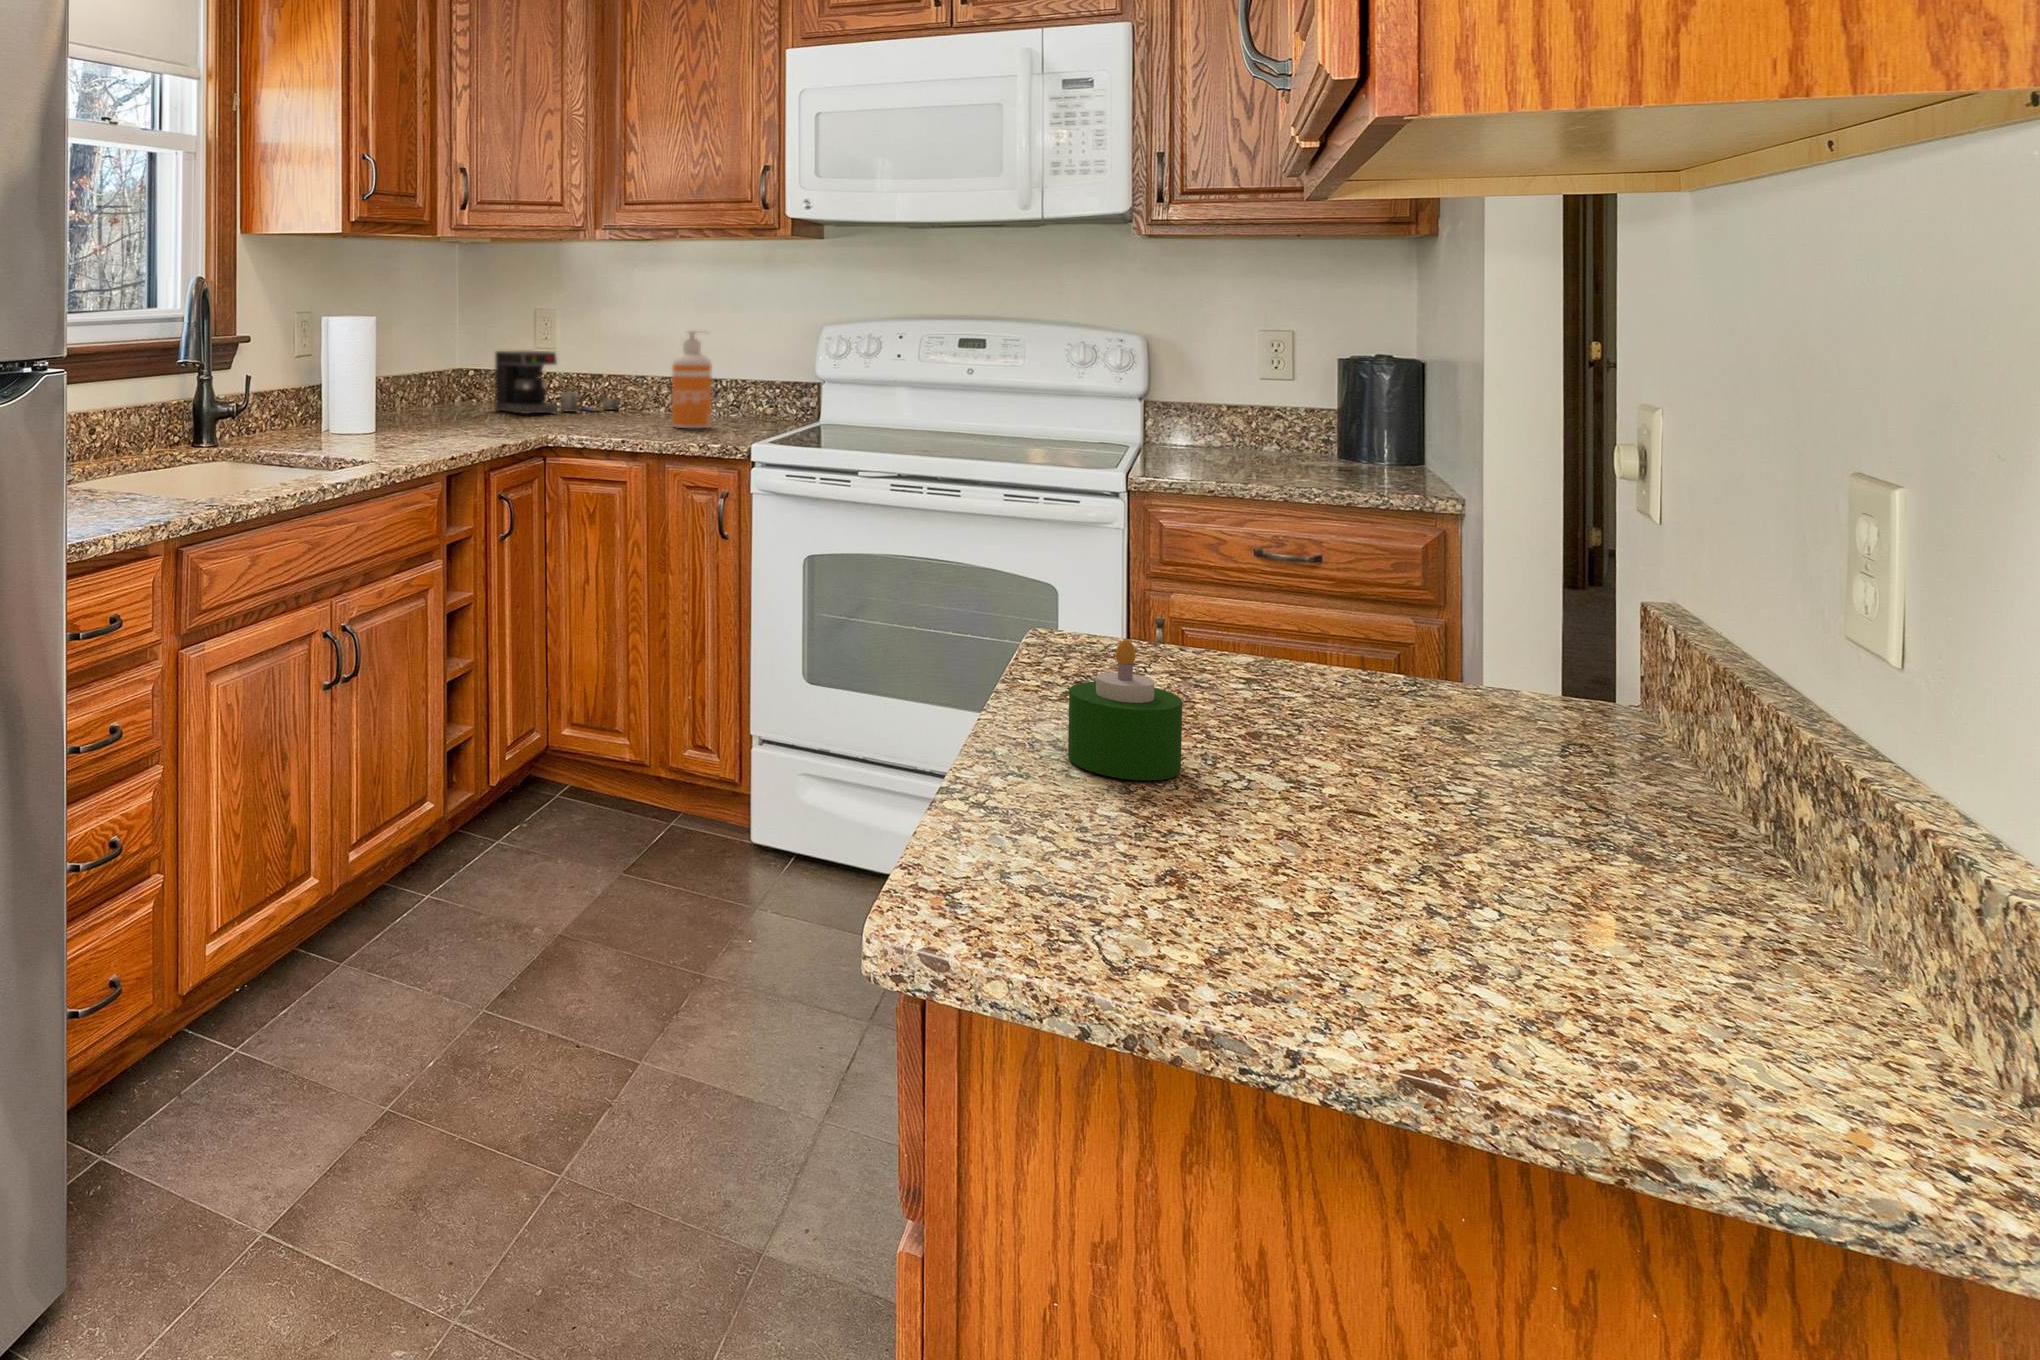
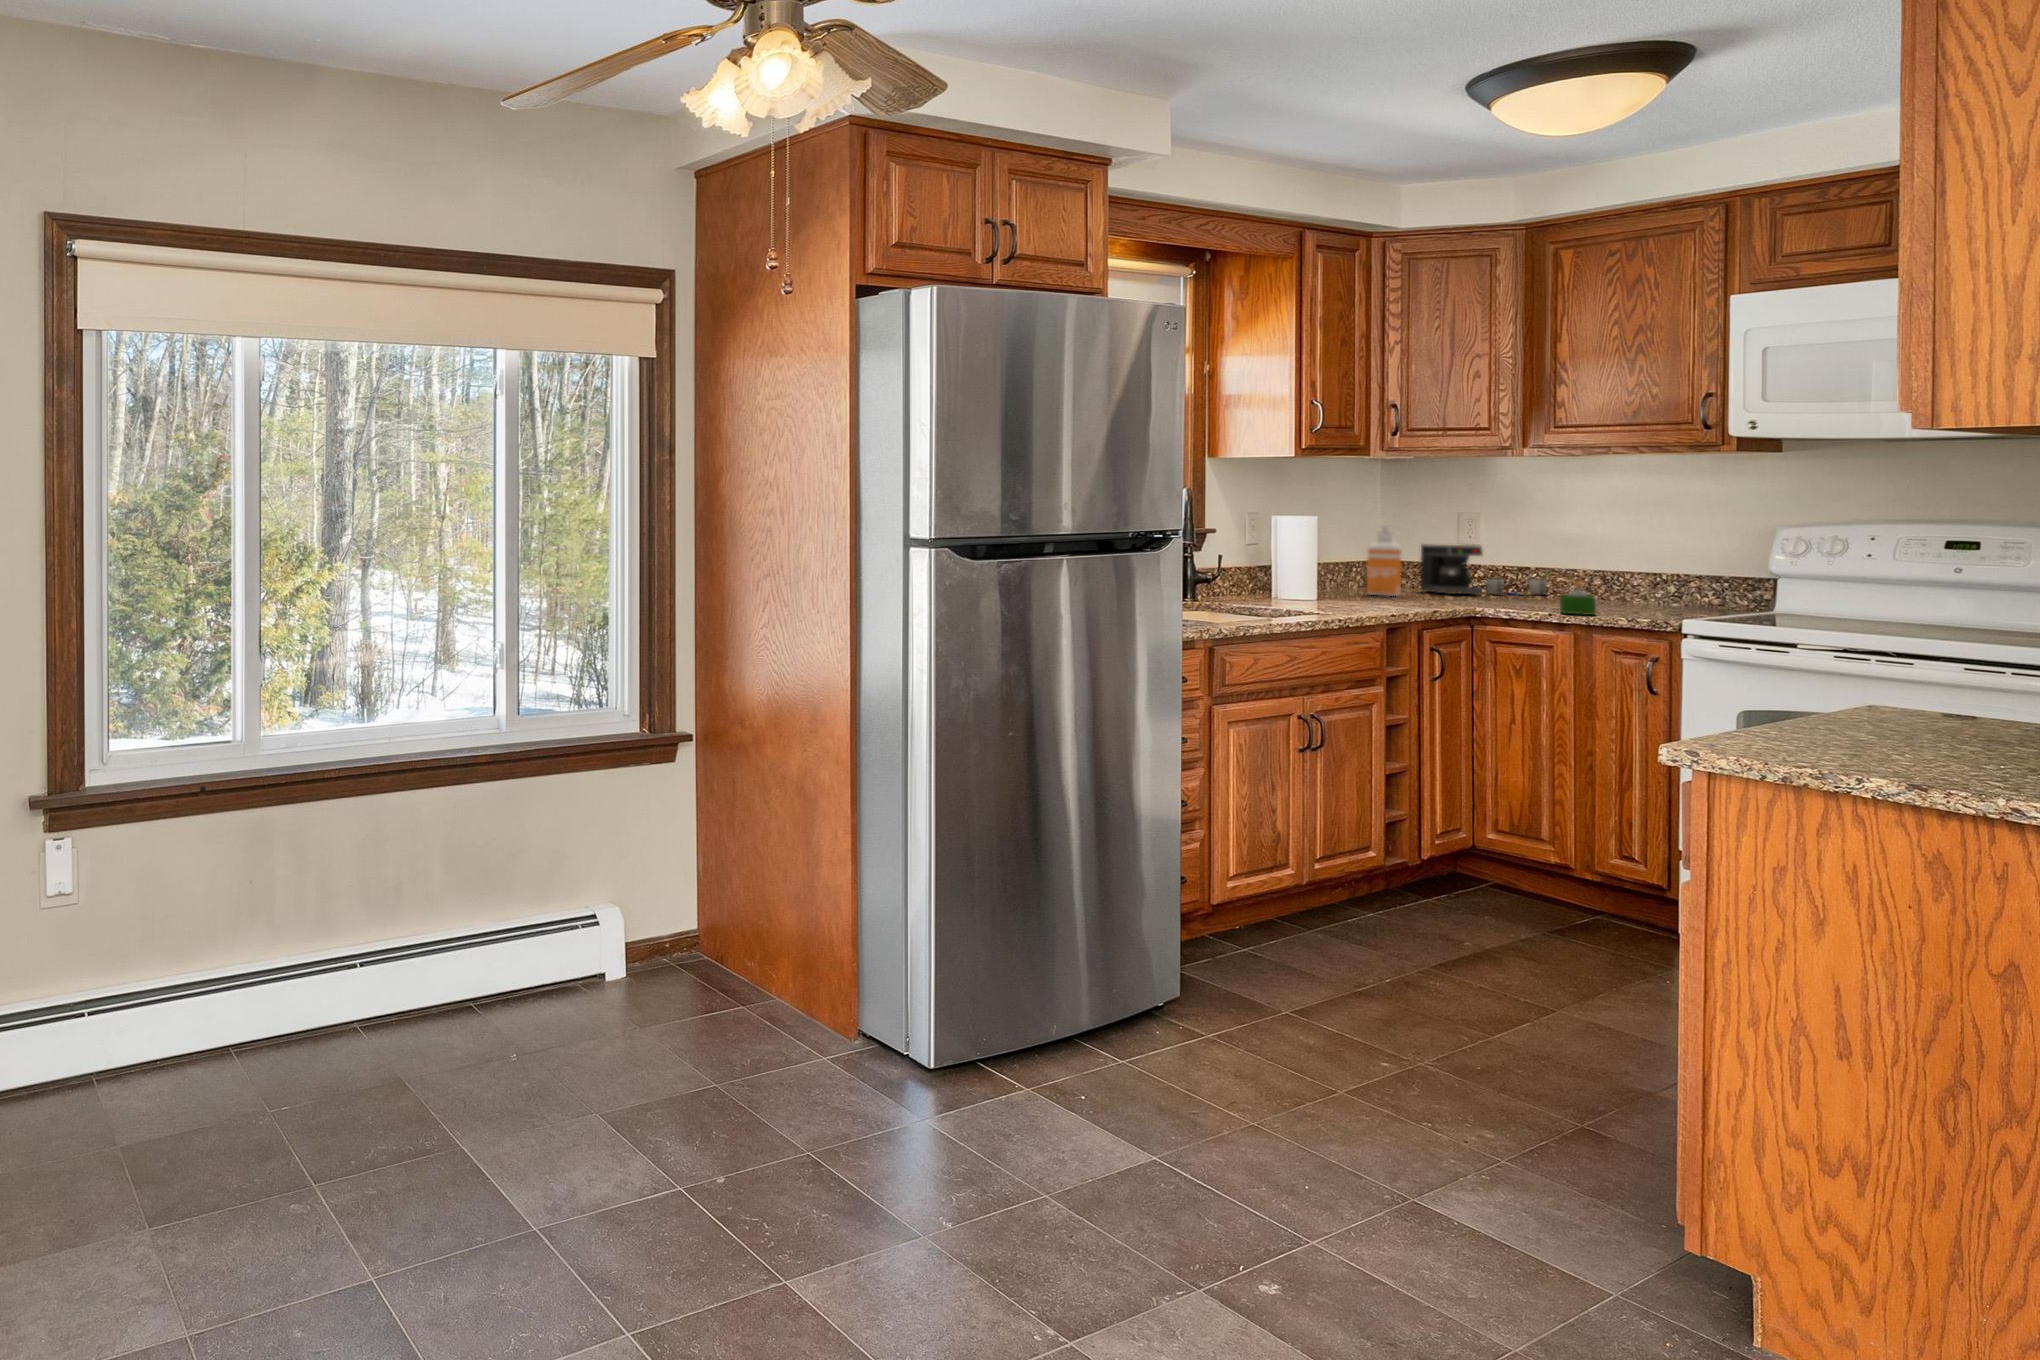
soap dispenser: present [672,331,712,428] -> present [1367,525,1401,596]
candle: present [1068,640,1182,780] -> present [1560,582,1596,615]

